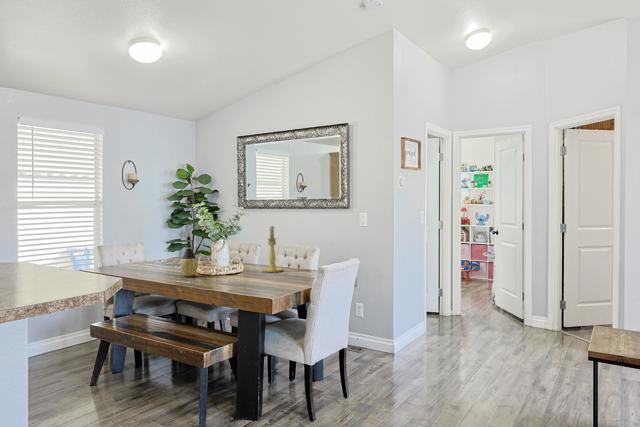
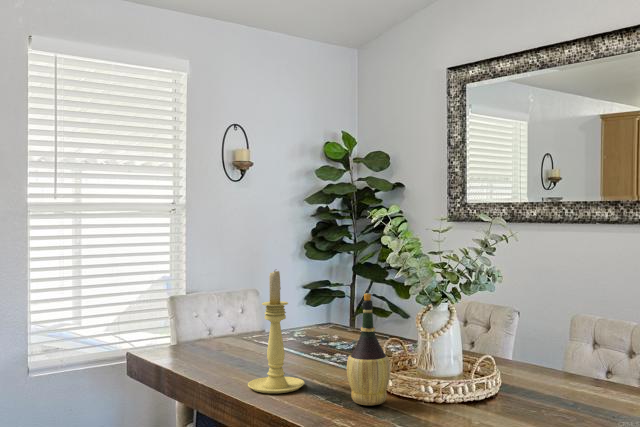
candle holder: present [262,226,283,272] -> present [248,271,305,393]

